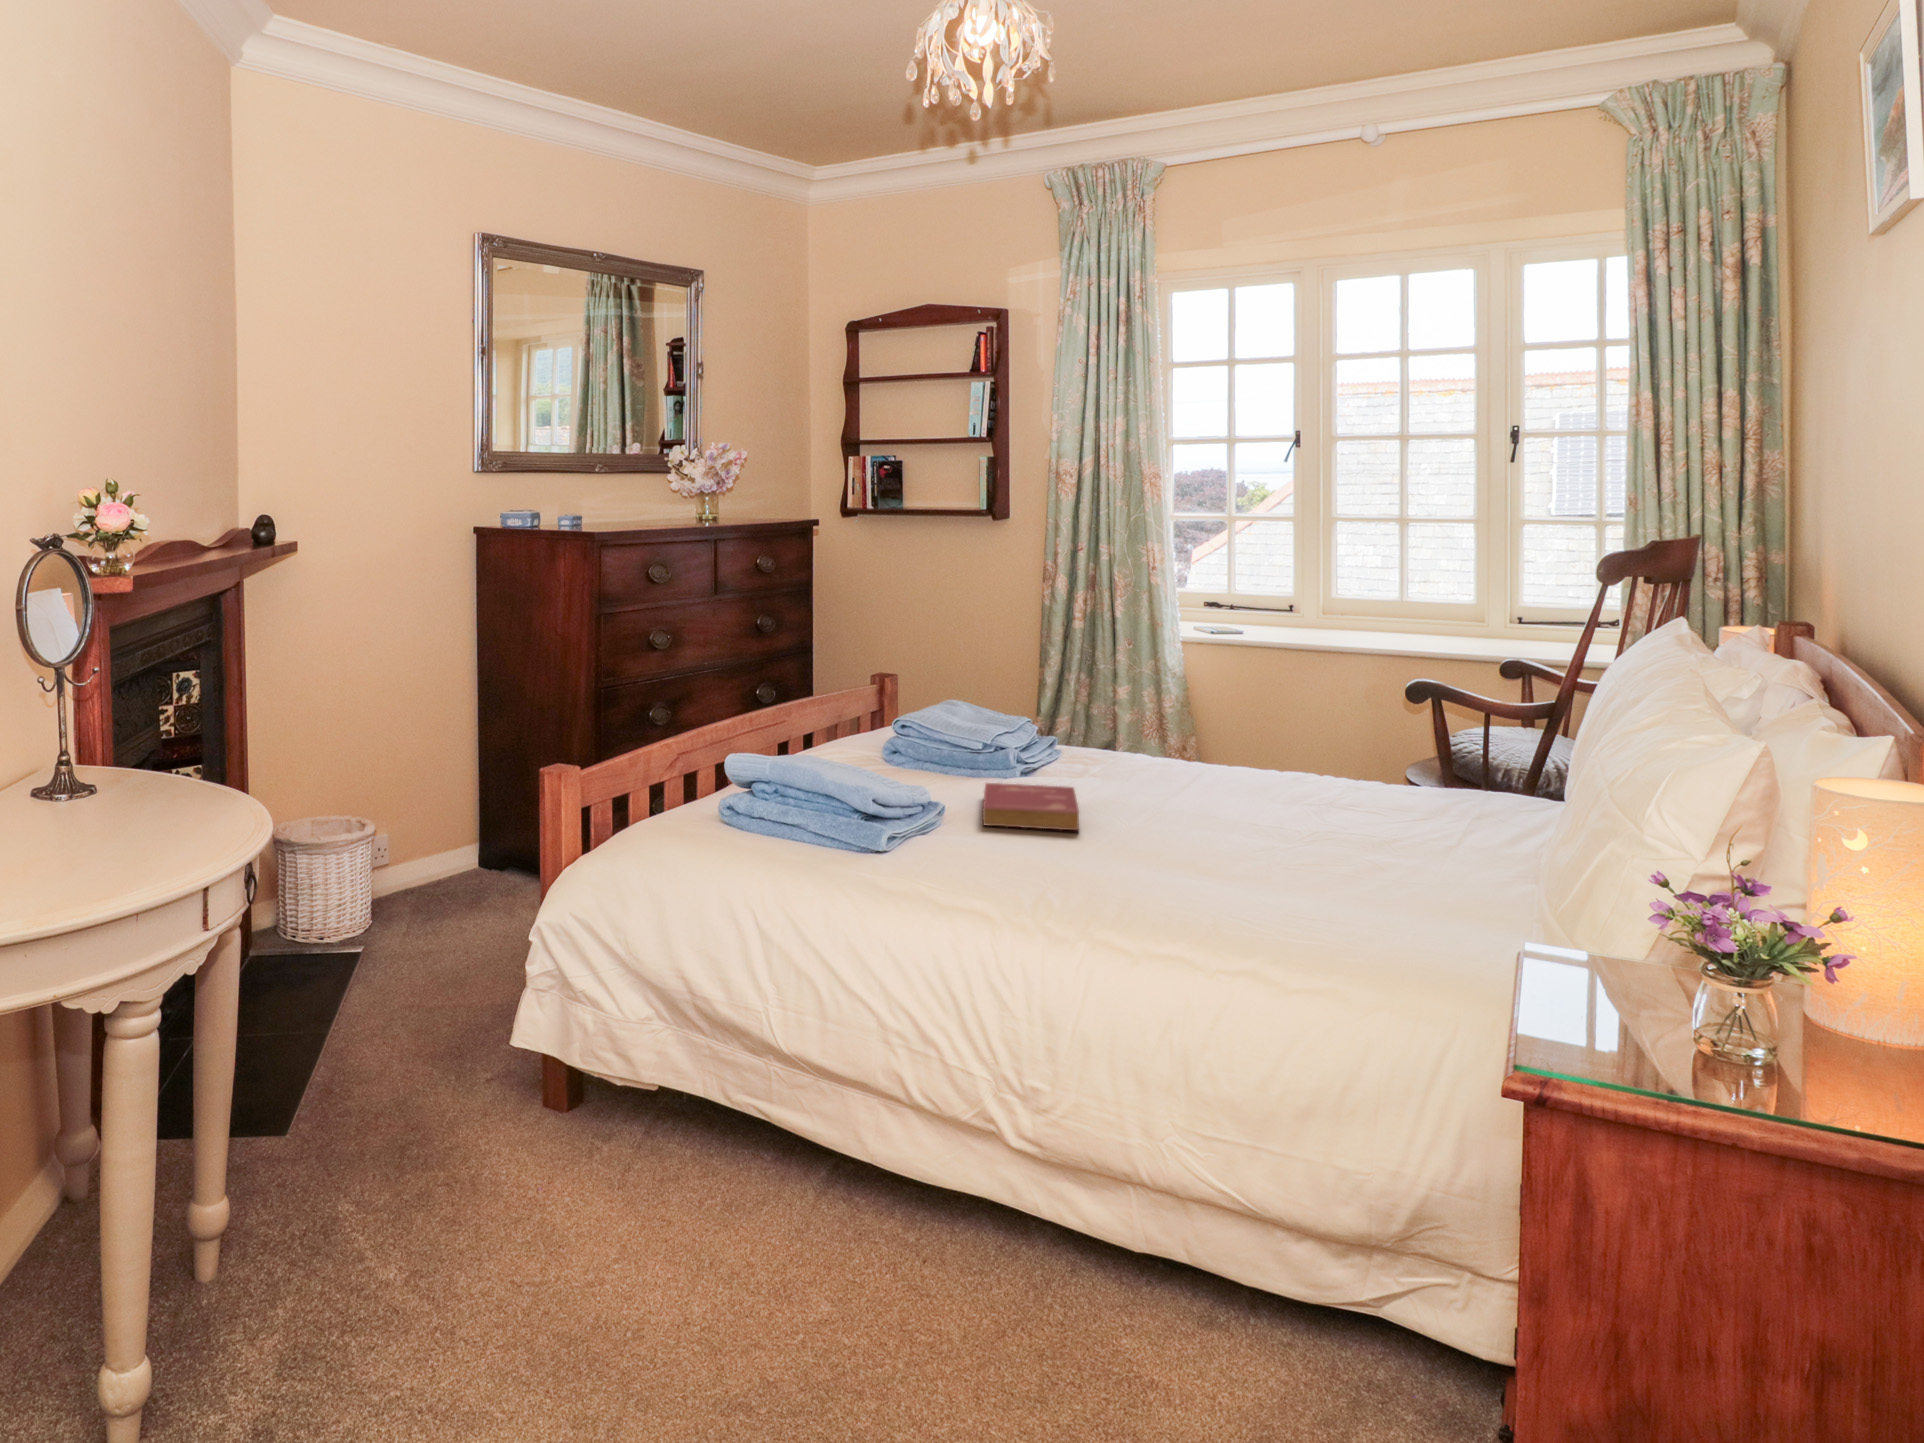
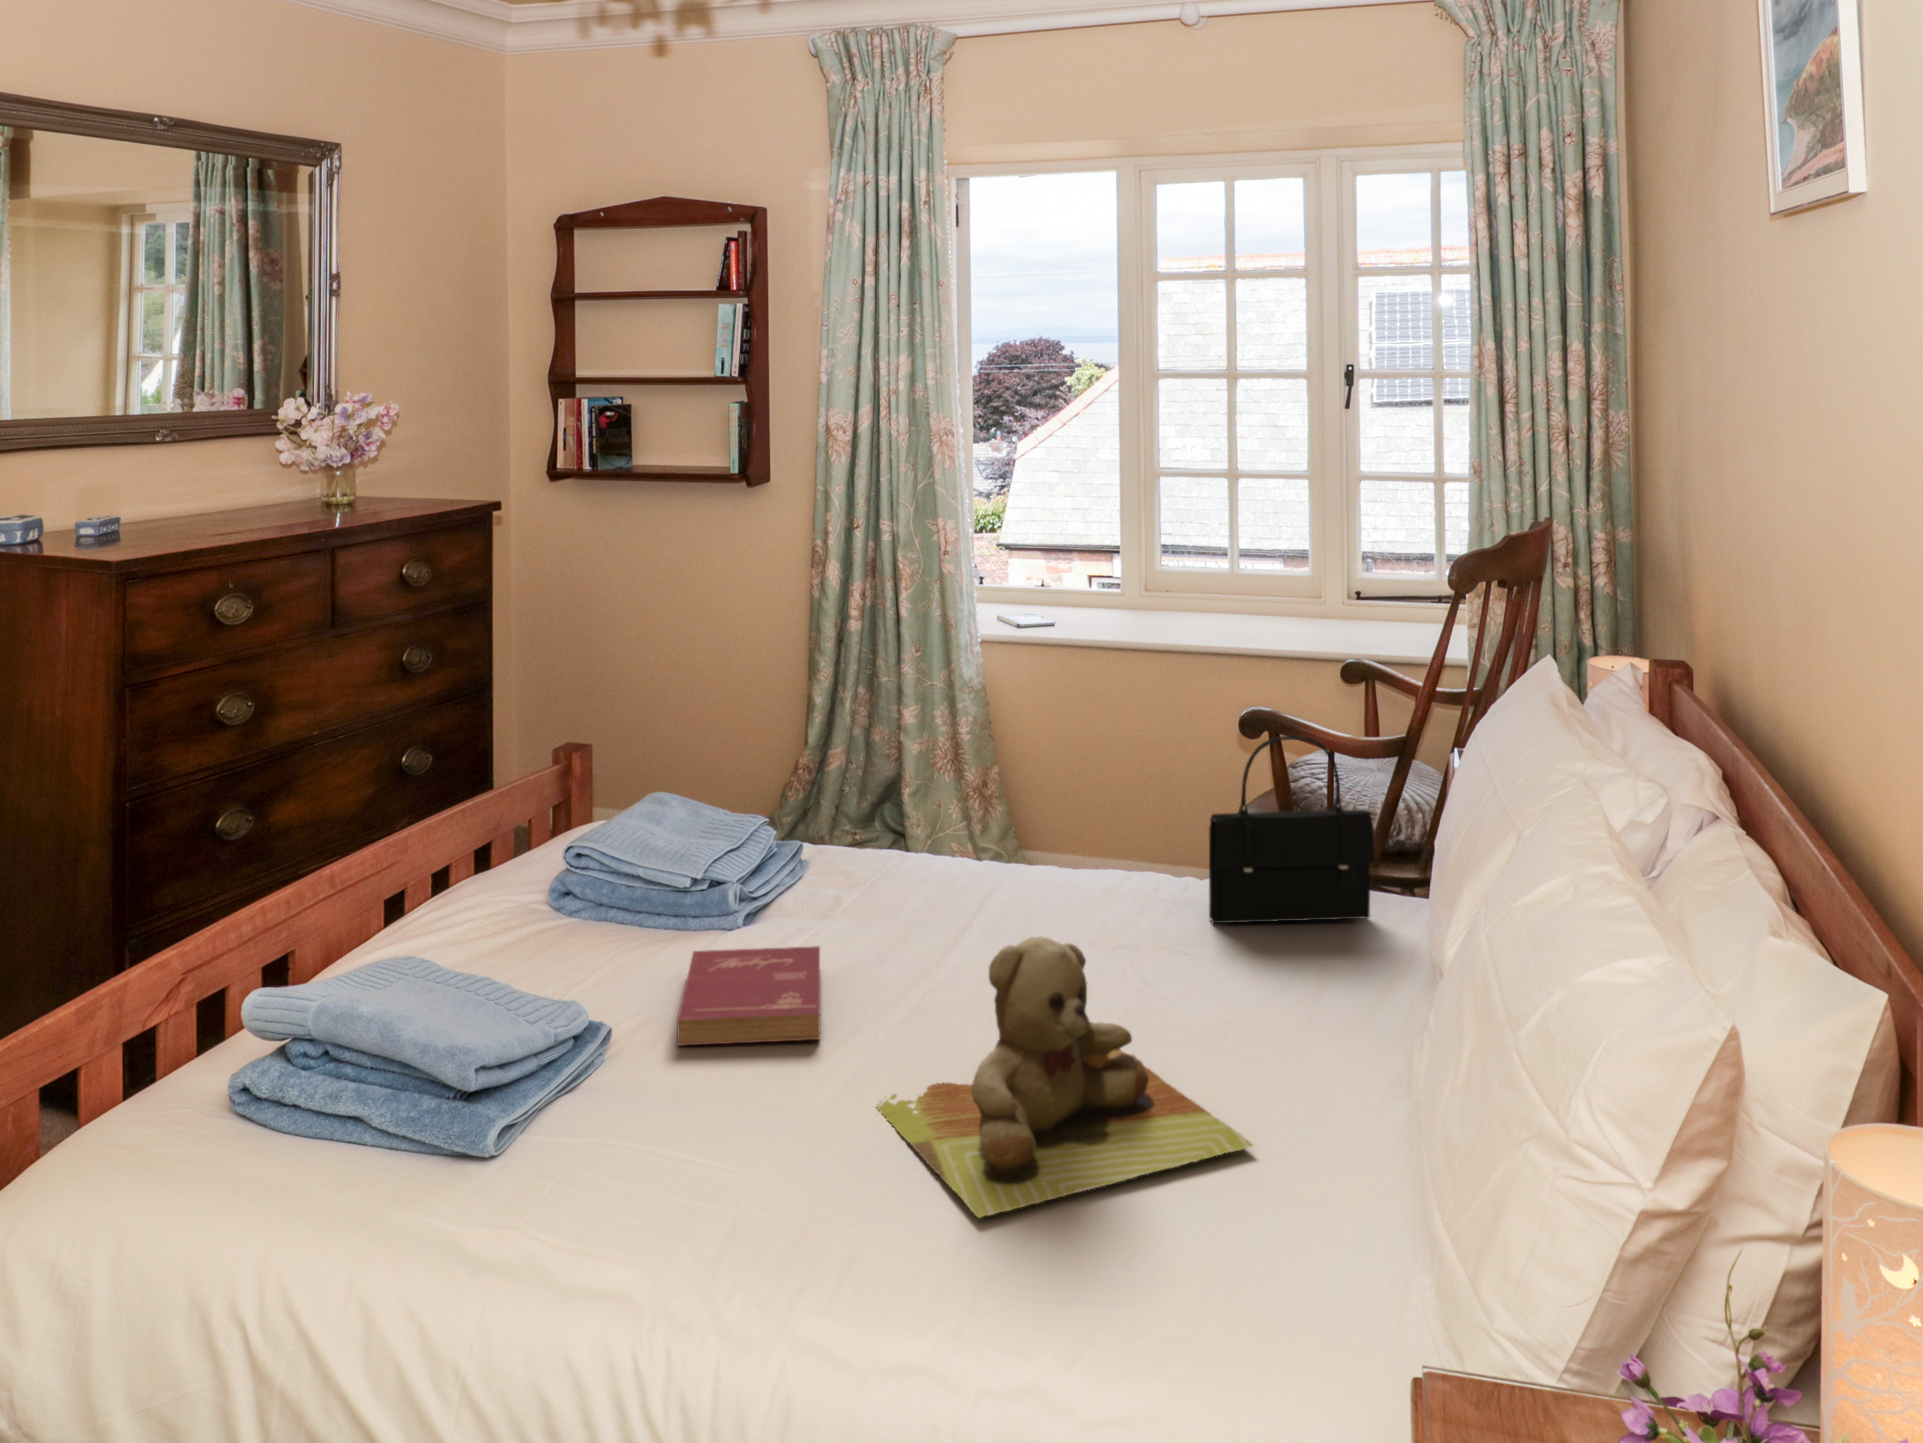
handbag: none [1374,667,1516,813] -> present [1209,736,1375,923]
teddy bear: none [1115,752,1401,906] -> present [876,937,1253,1218]

